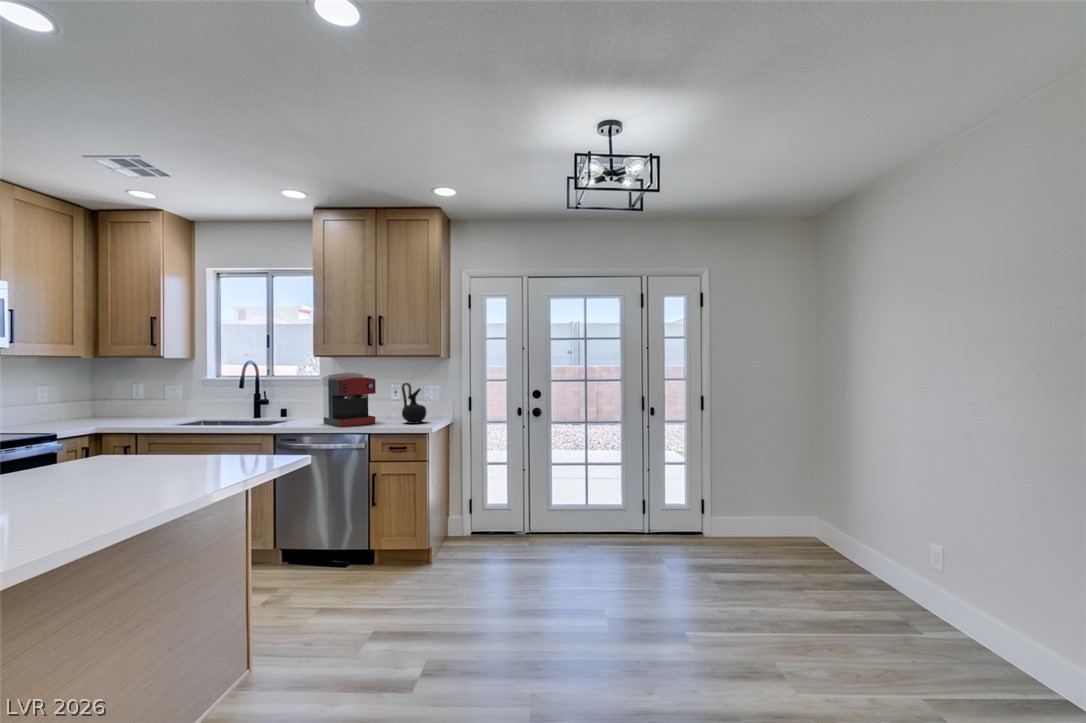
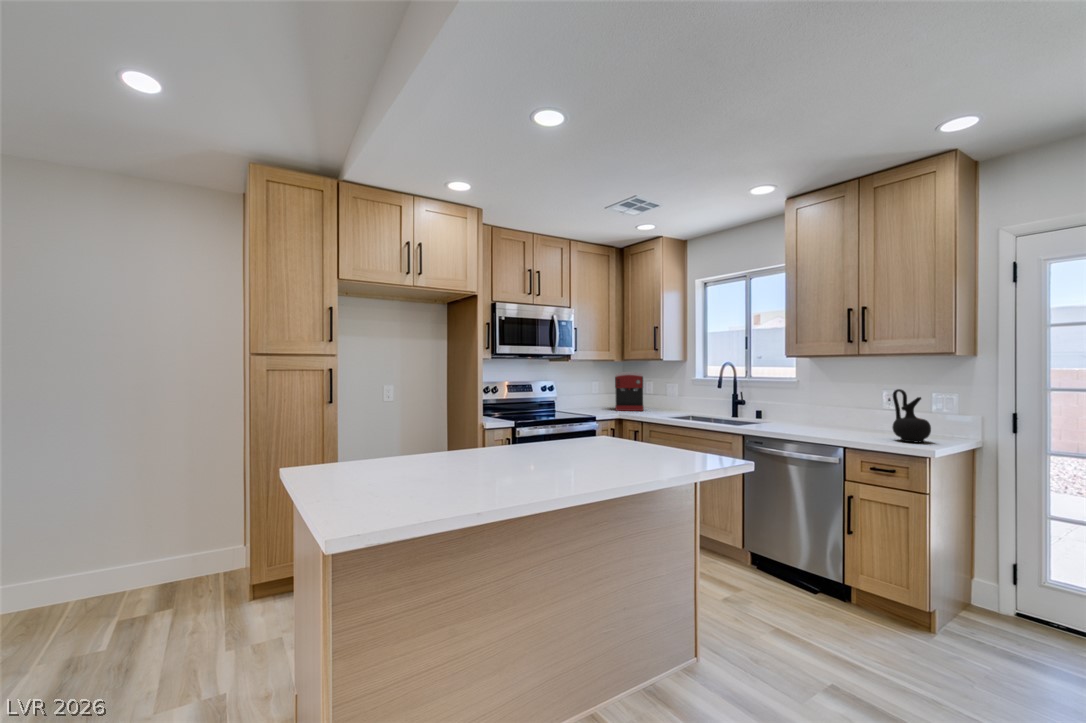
coffee maker: present [323,373,376,427] -> present [615,372,644,411]

